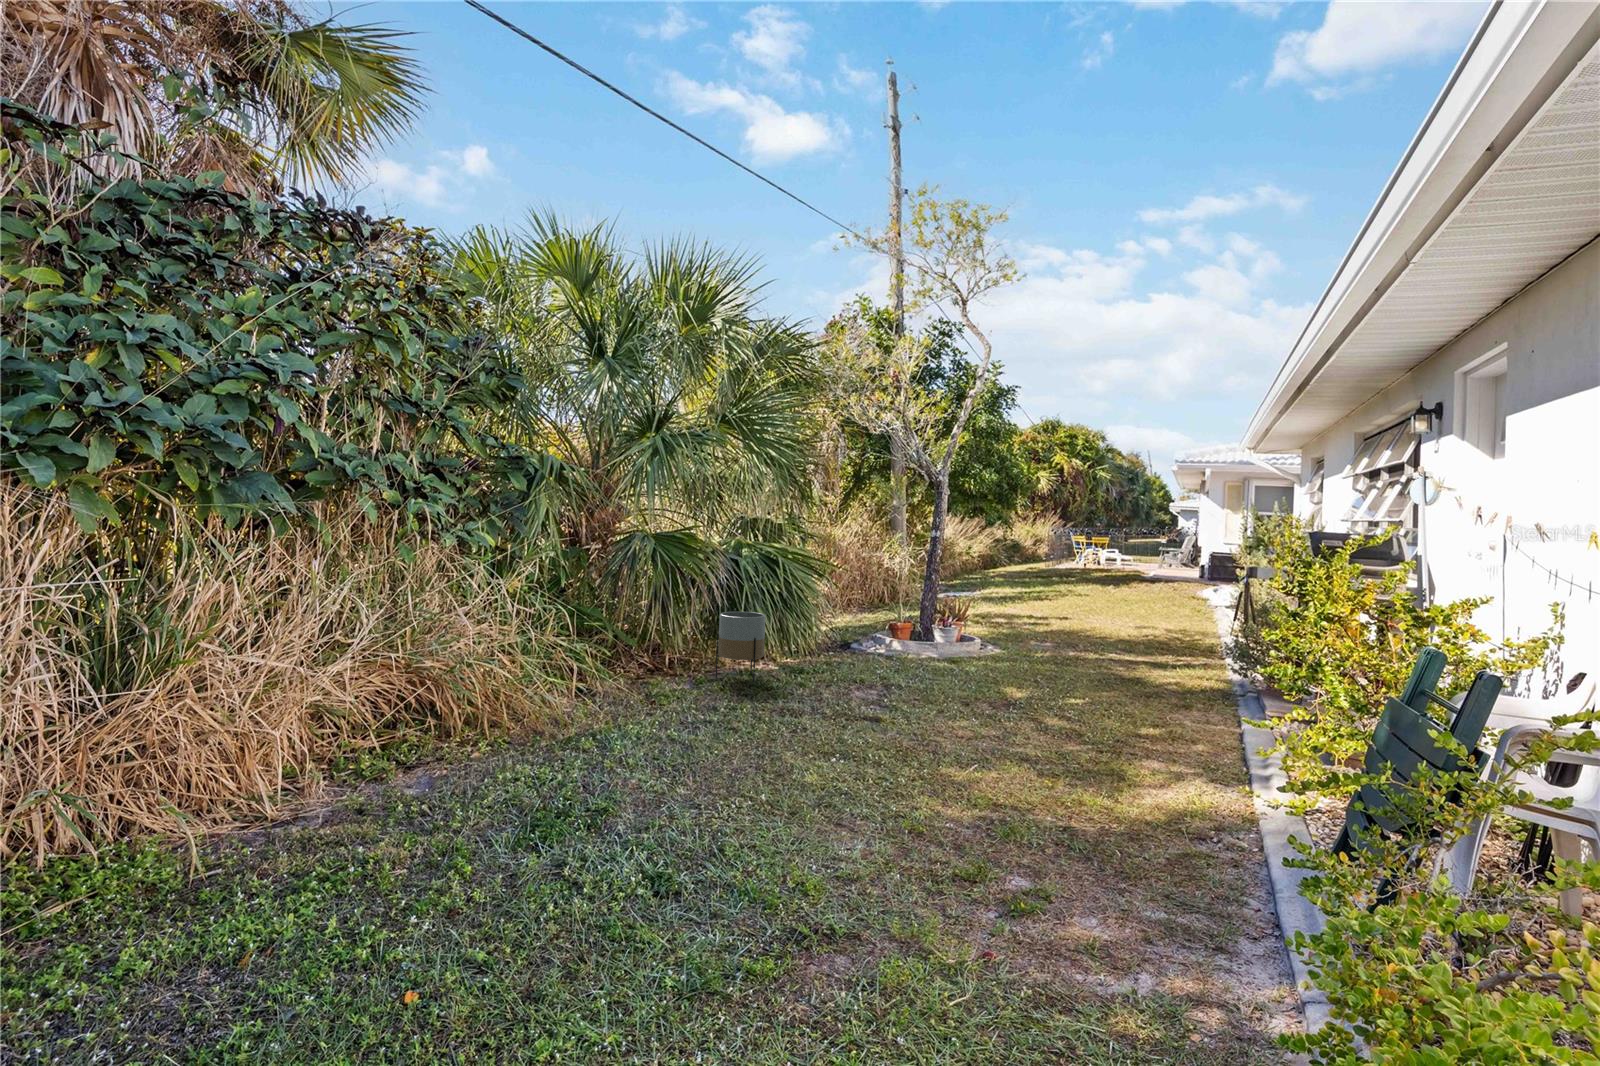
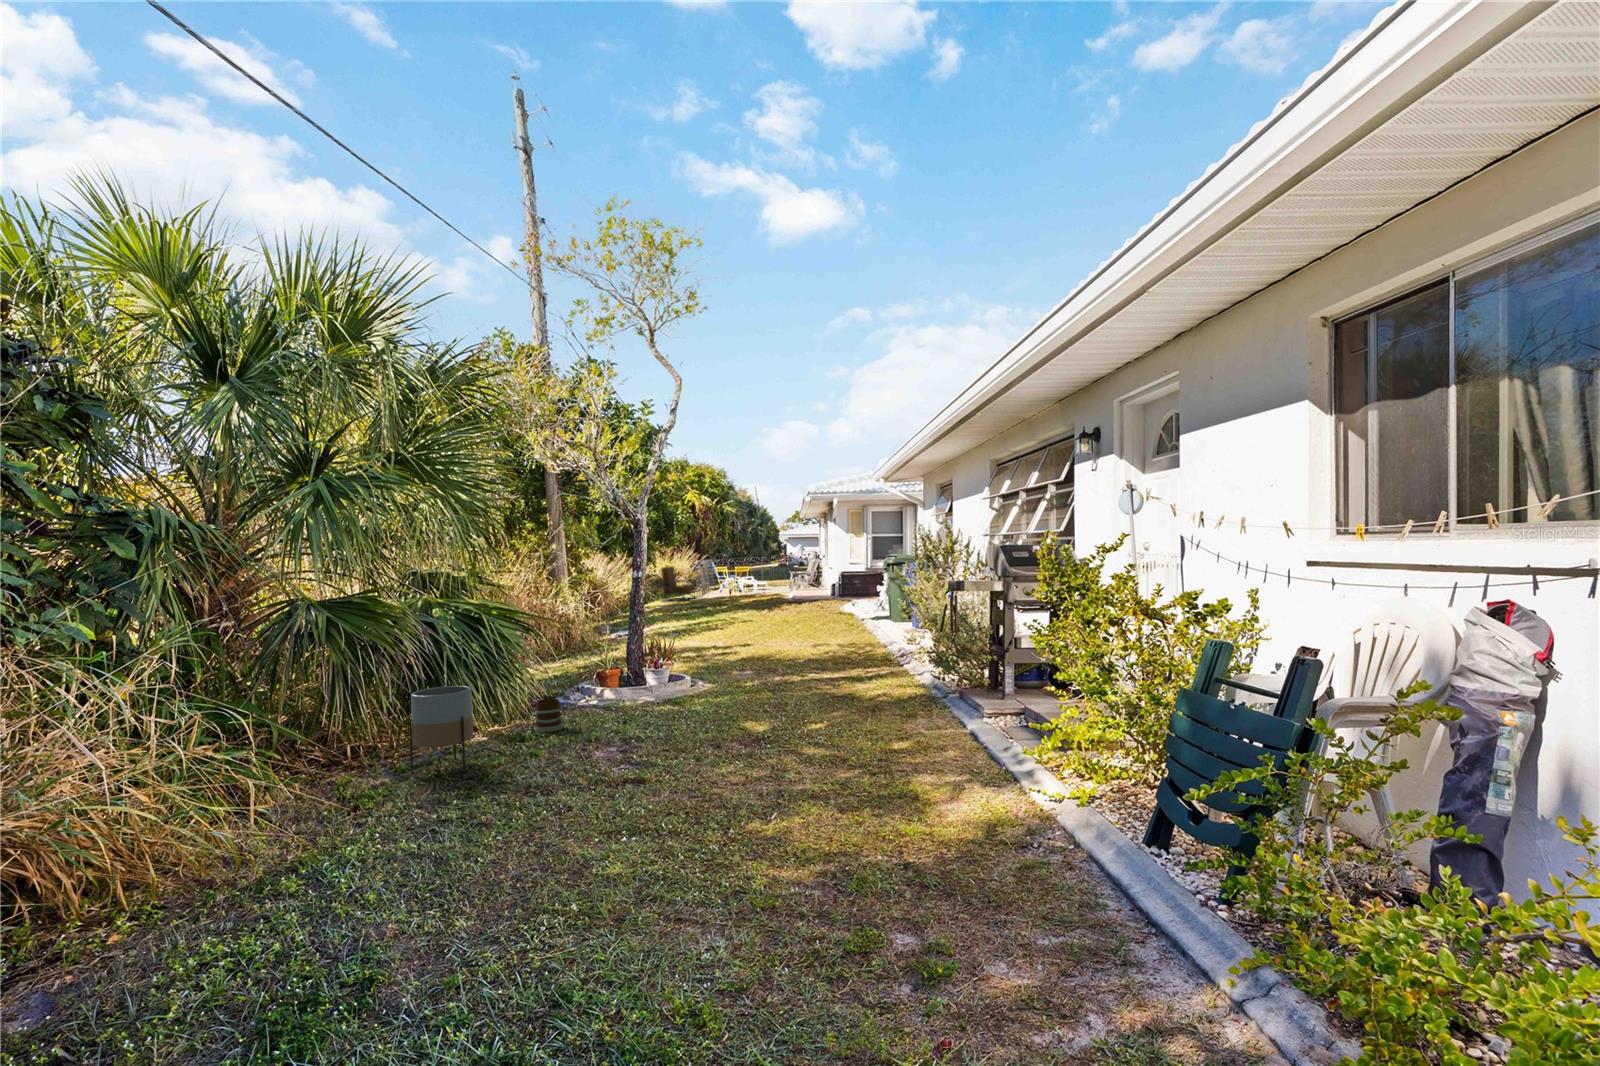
lounge chair: none [1004,531,1046,569] -> present [659,566,695,602]
wooden bucket: none [822,622,845,666] -> present [535,683,562,732]

